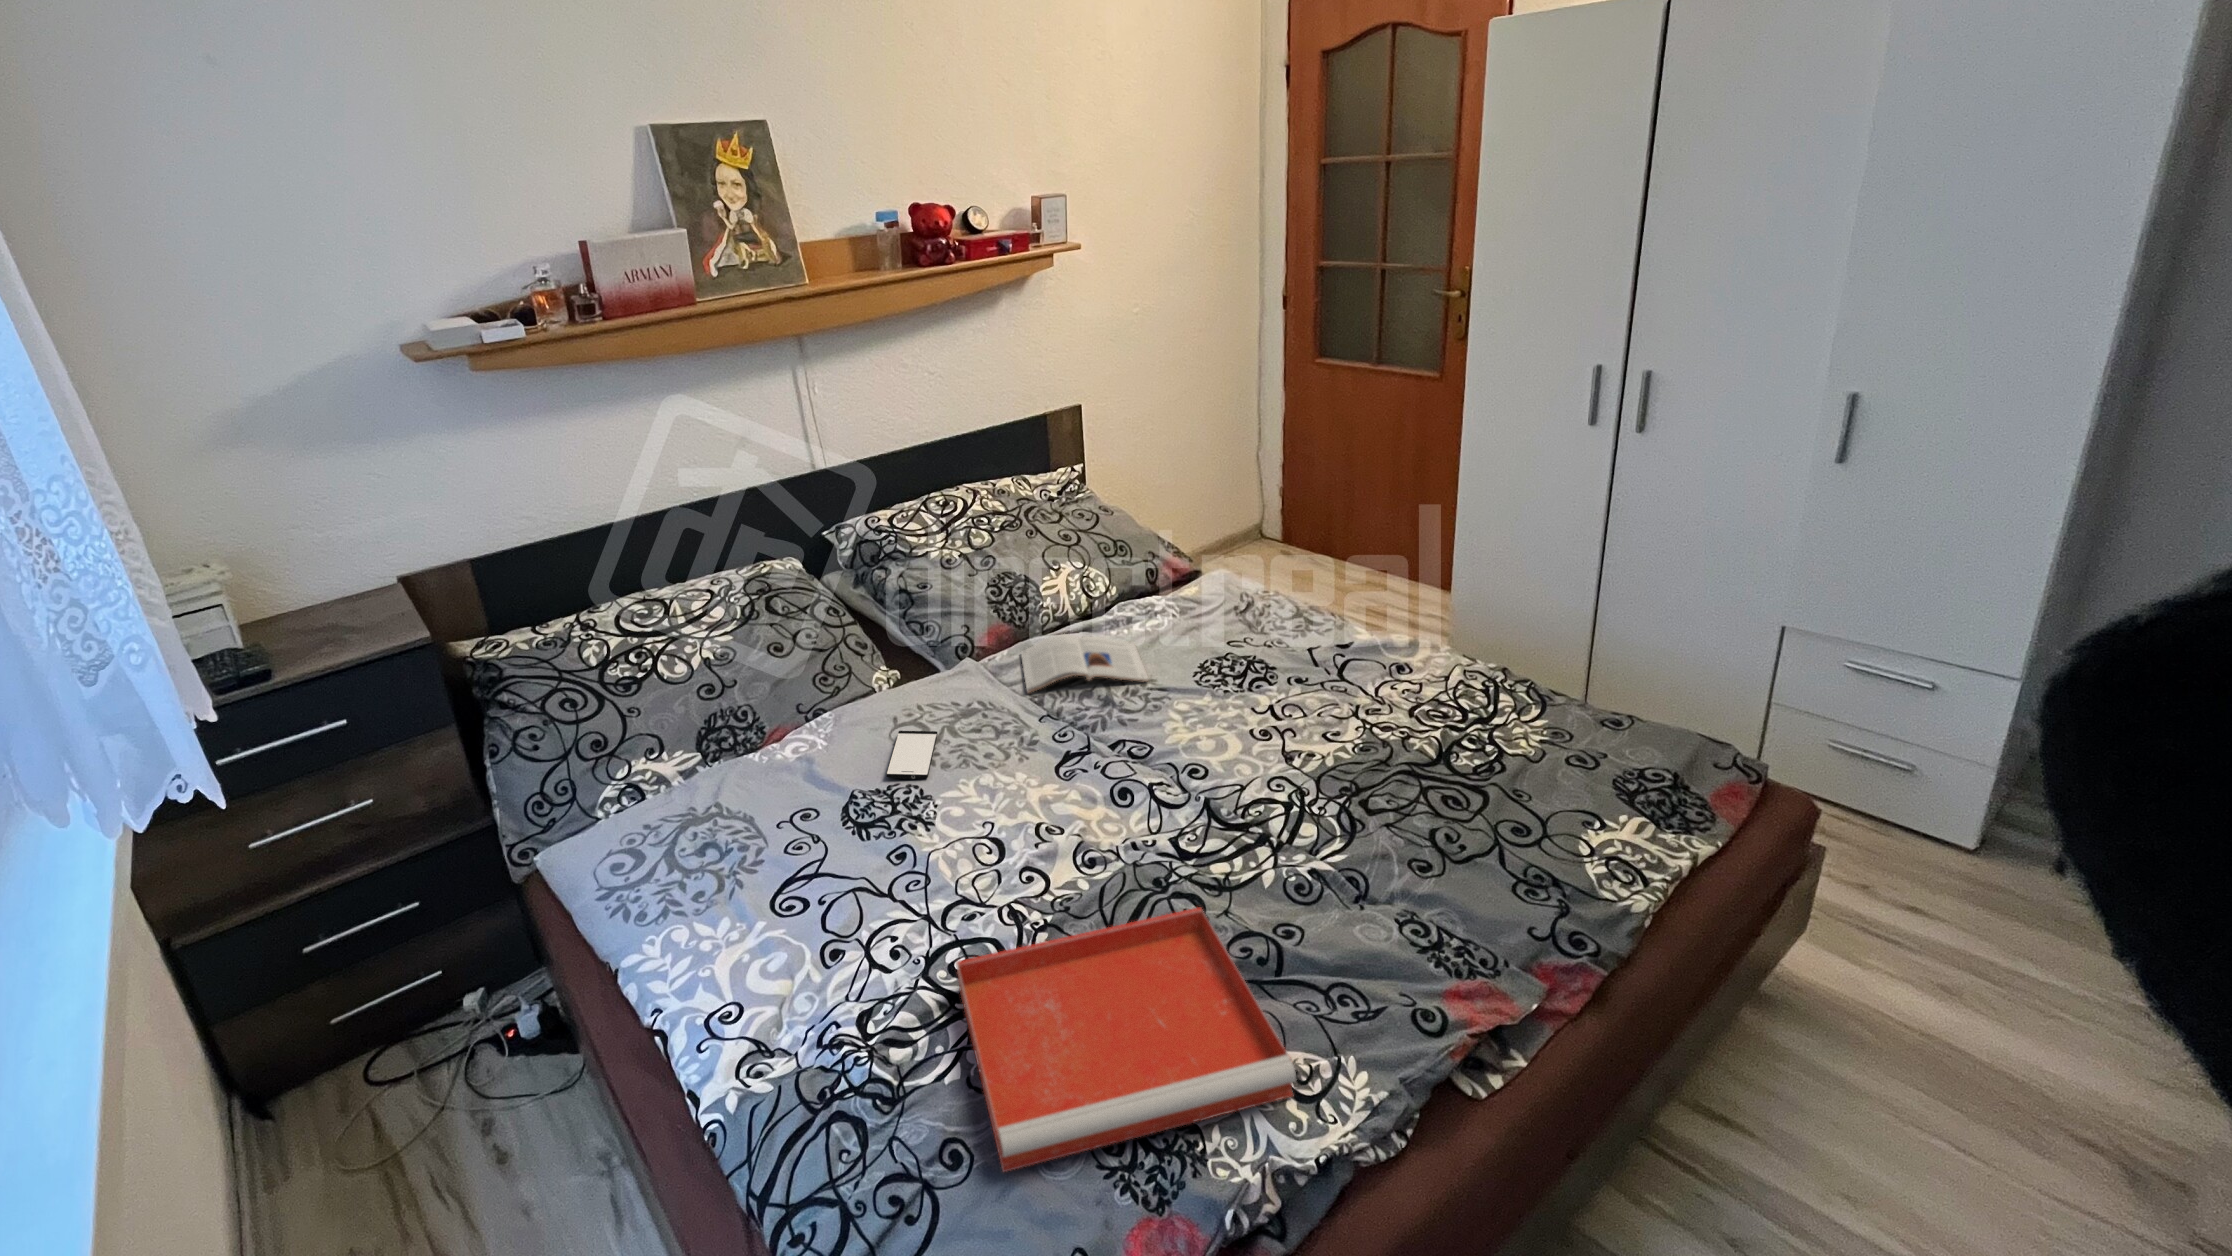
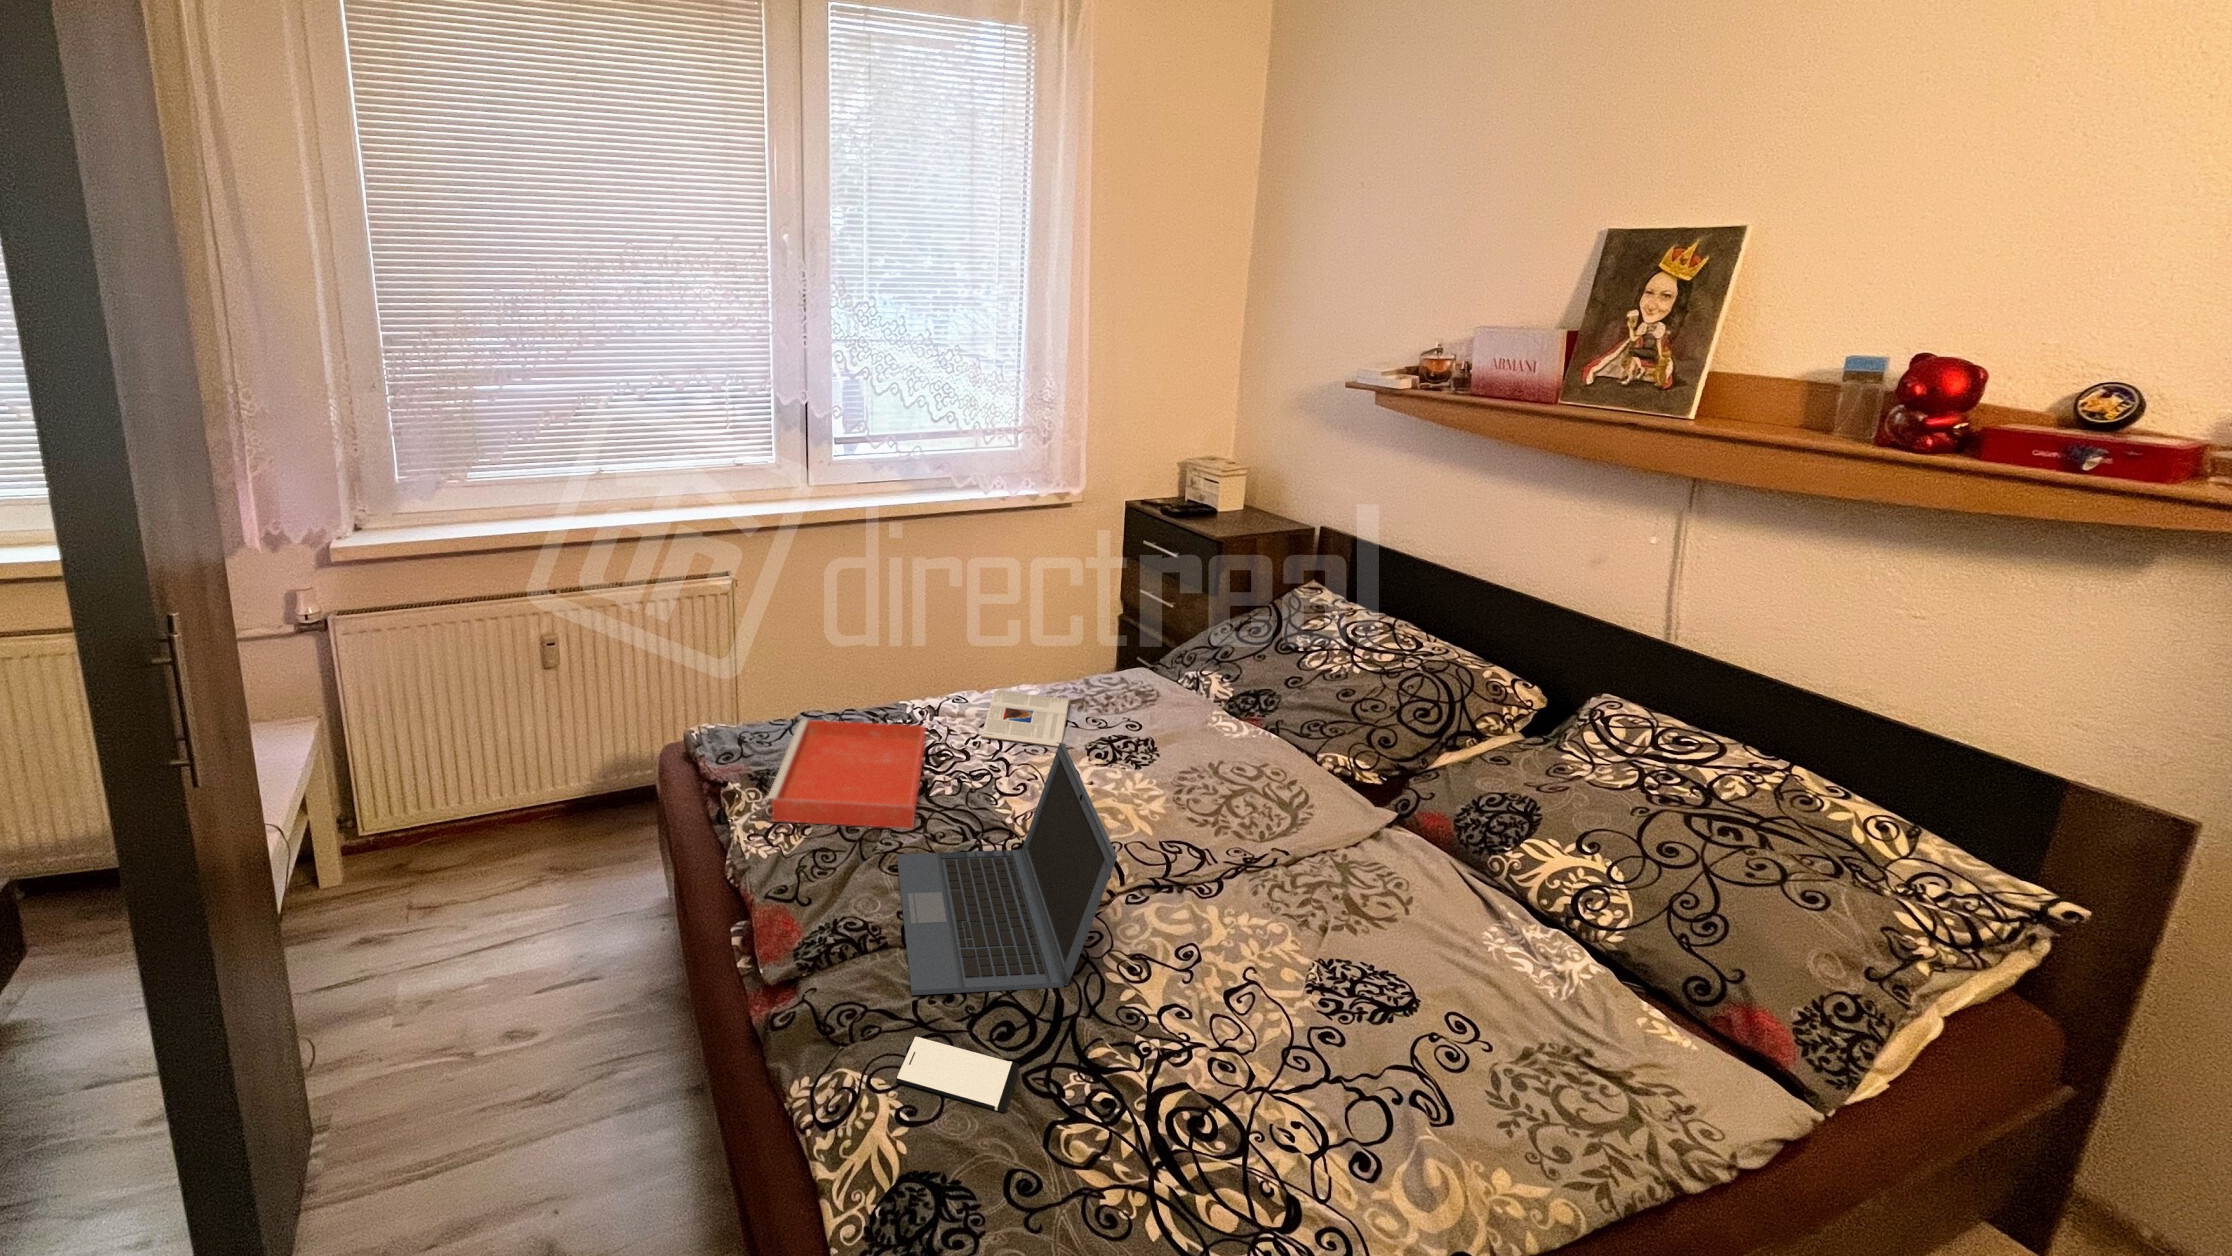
magazine: present [1021,634,1148,693] -> present [981,690,1071,747]
laptop: none [1171,643,1479,924] -> present [897,743,1117,995]
smartphone: present [886,731,937,779] -> present [896,1036,1019,1112]

